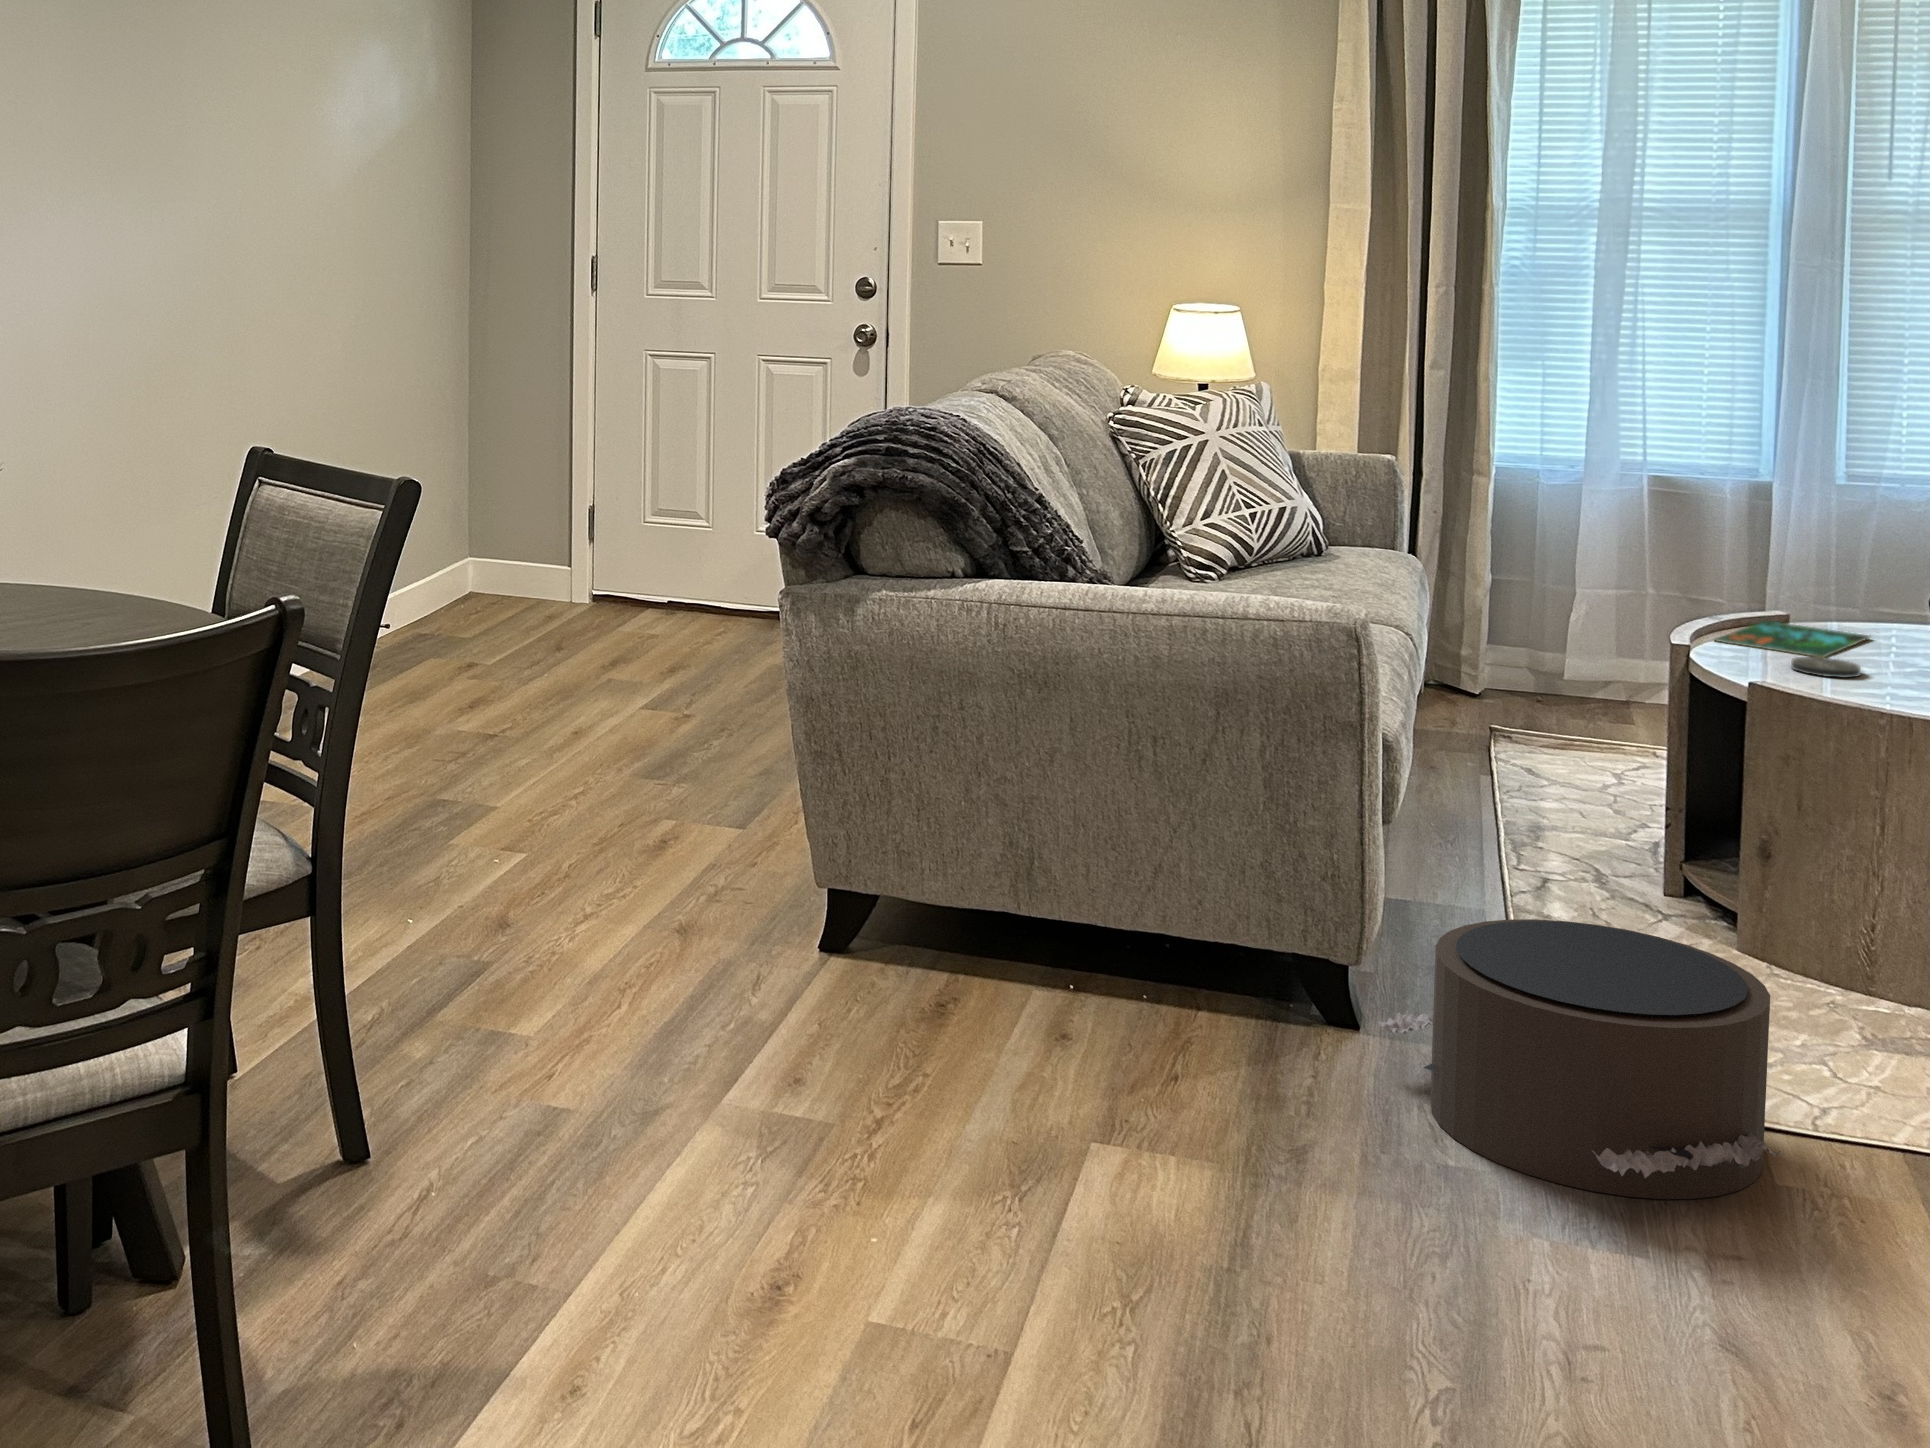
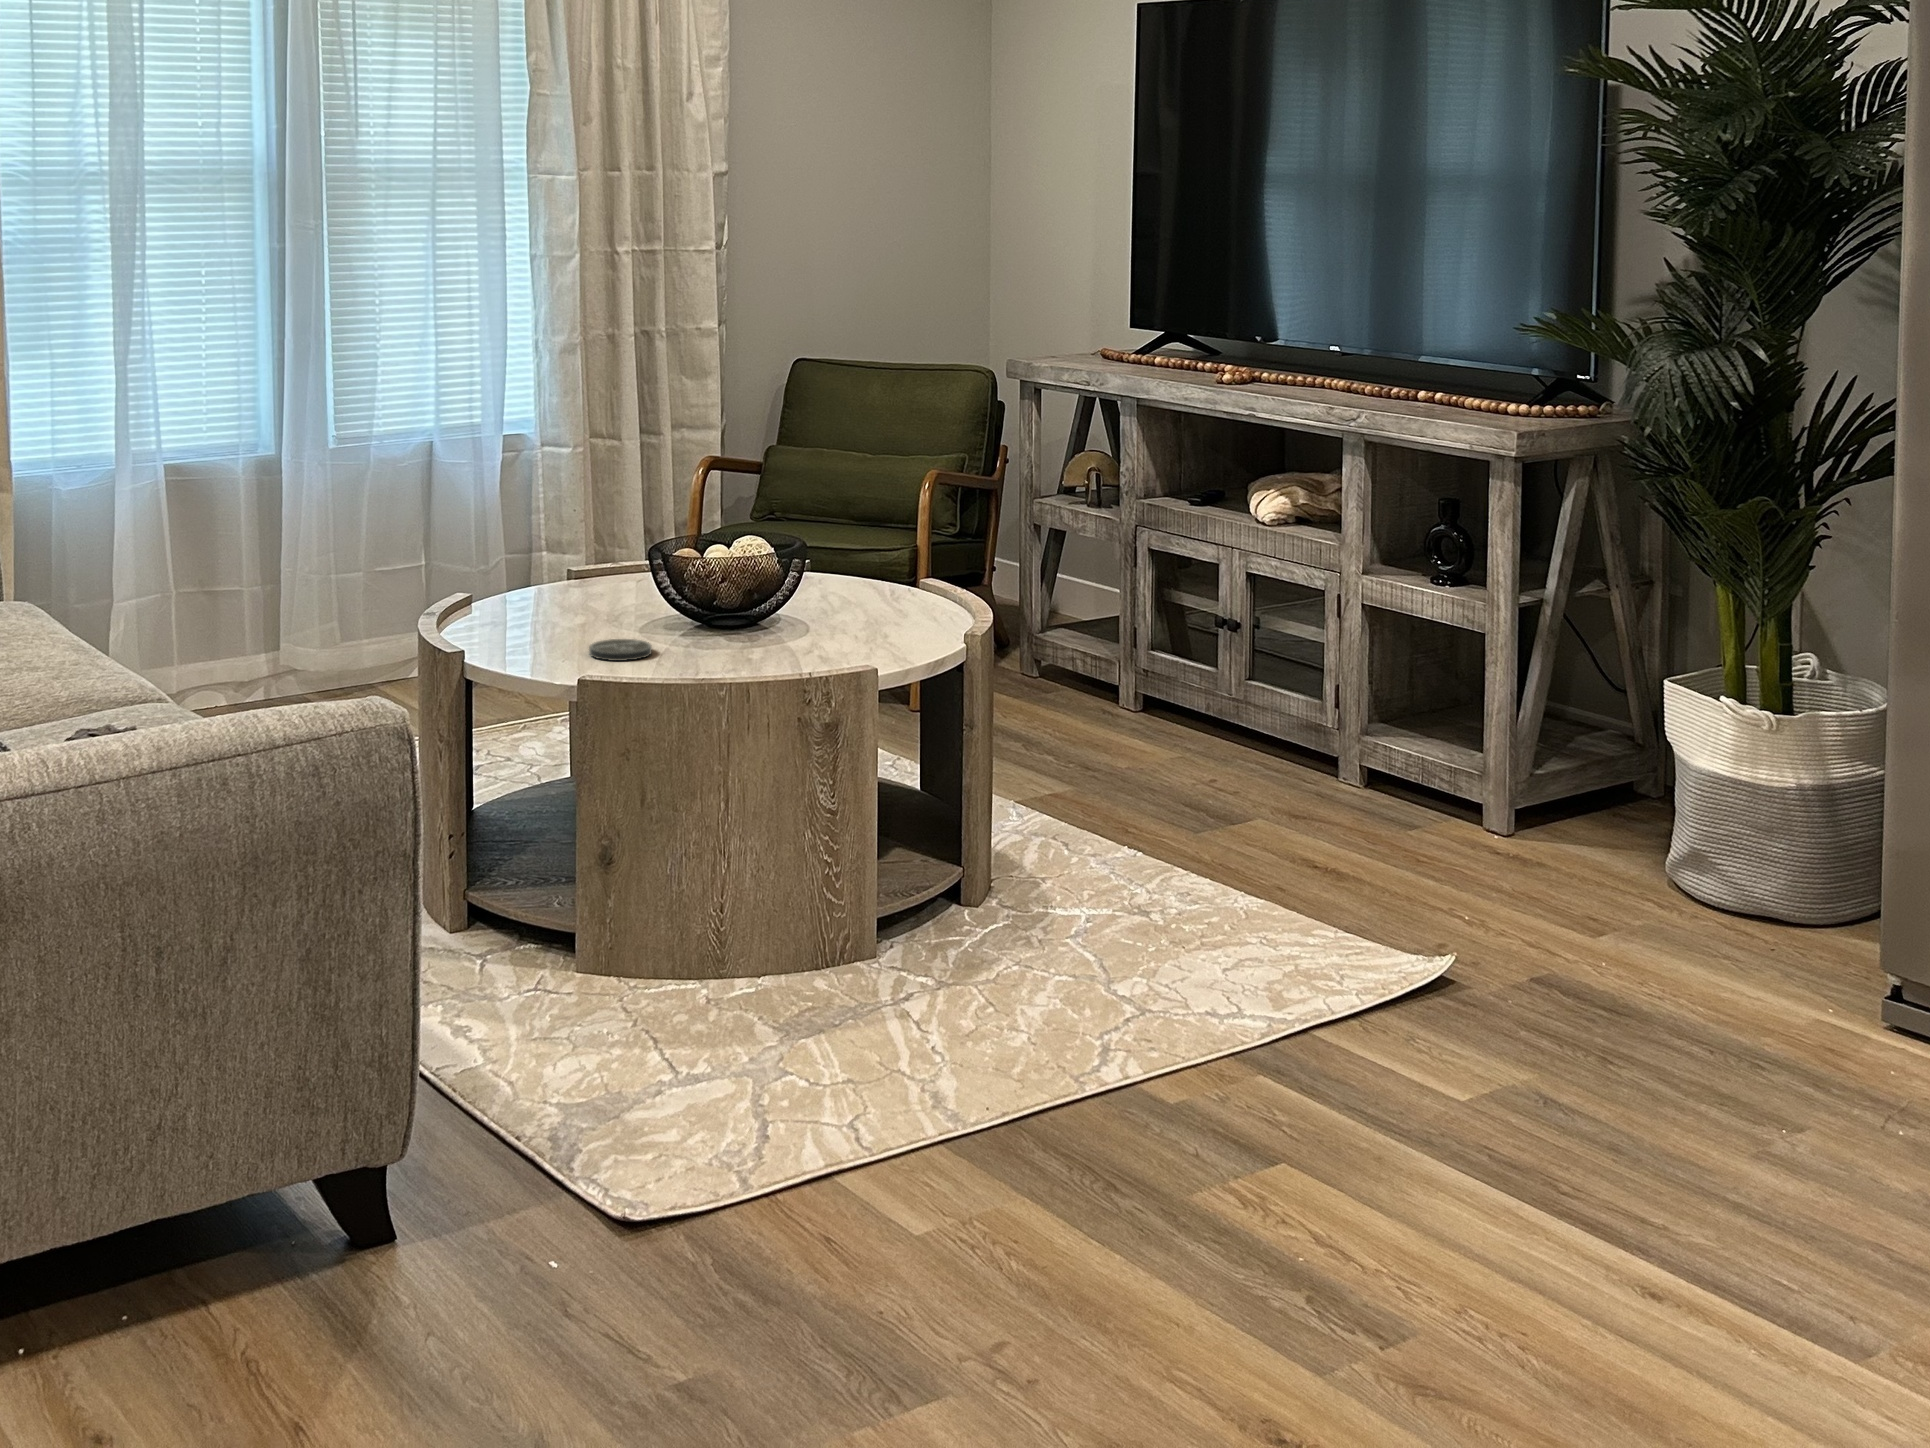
book: present [1715,621,1870,658] -> none [484,605,592,643]
pouf: present [1378,919,1781,1199] -> none [469,998,935,1340]

